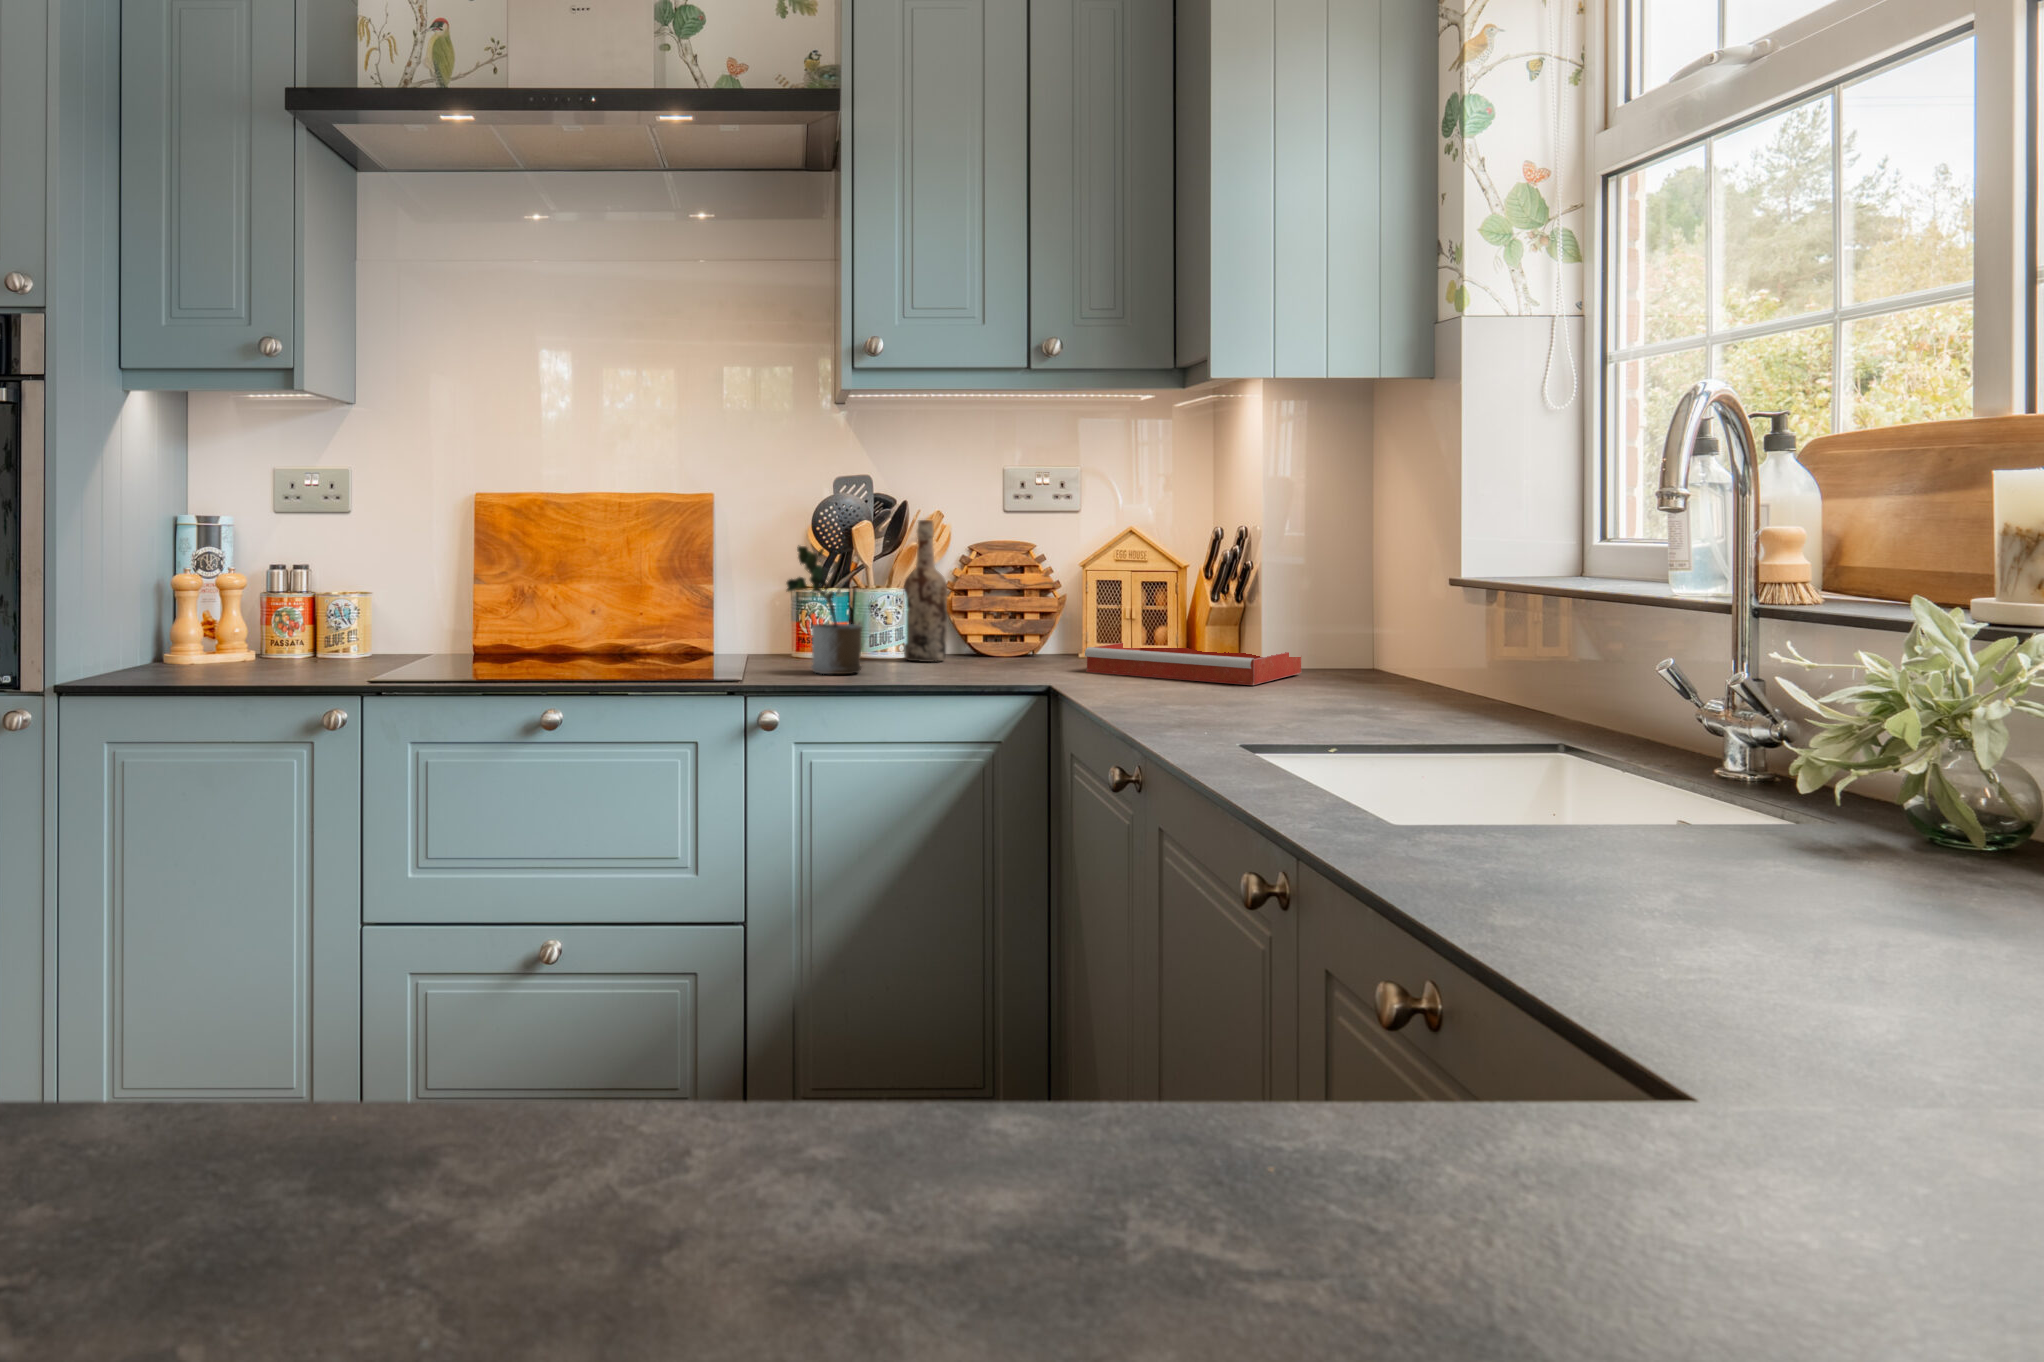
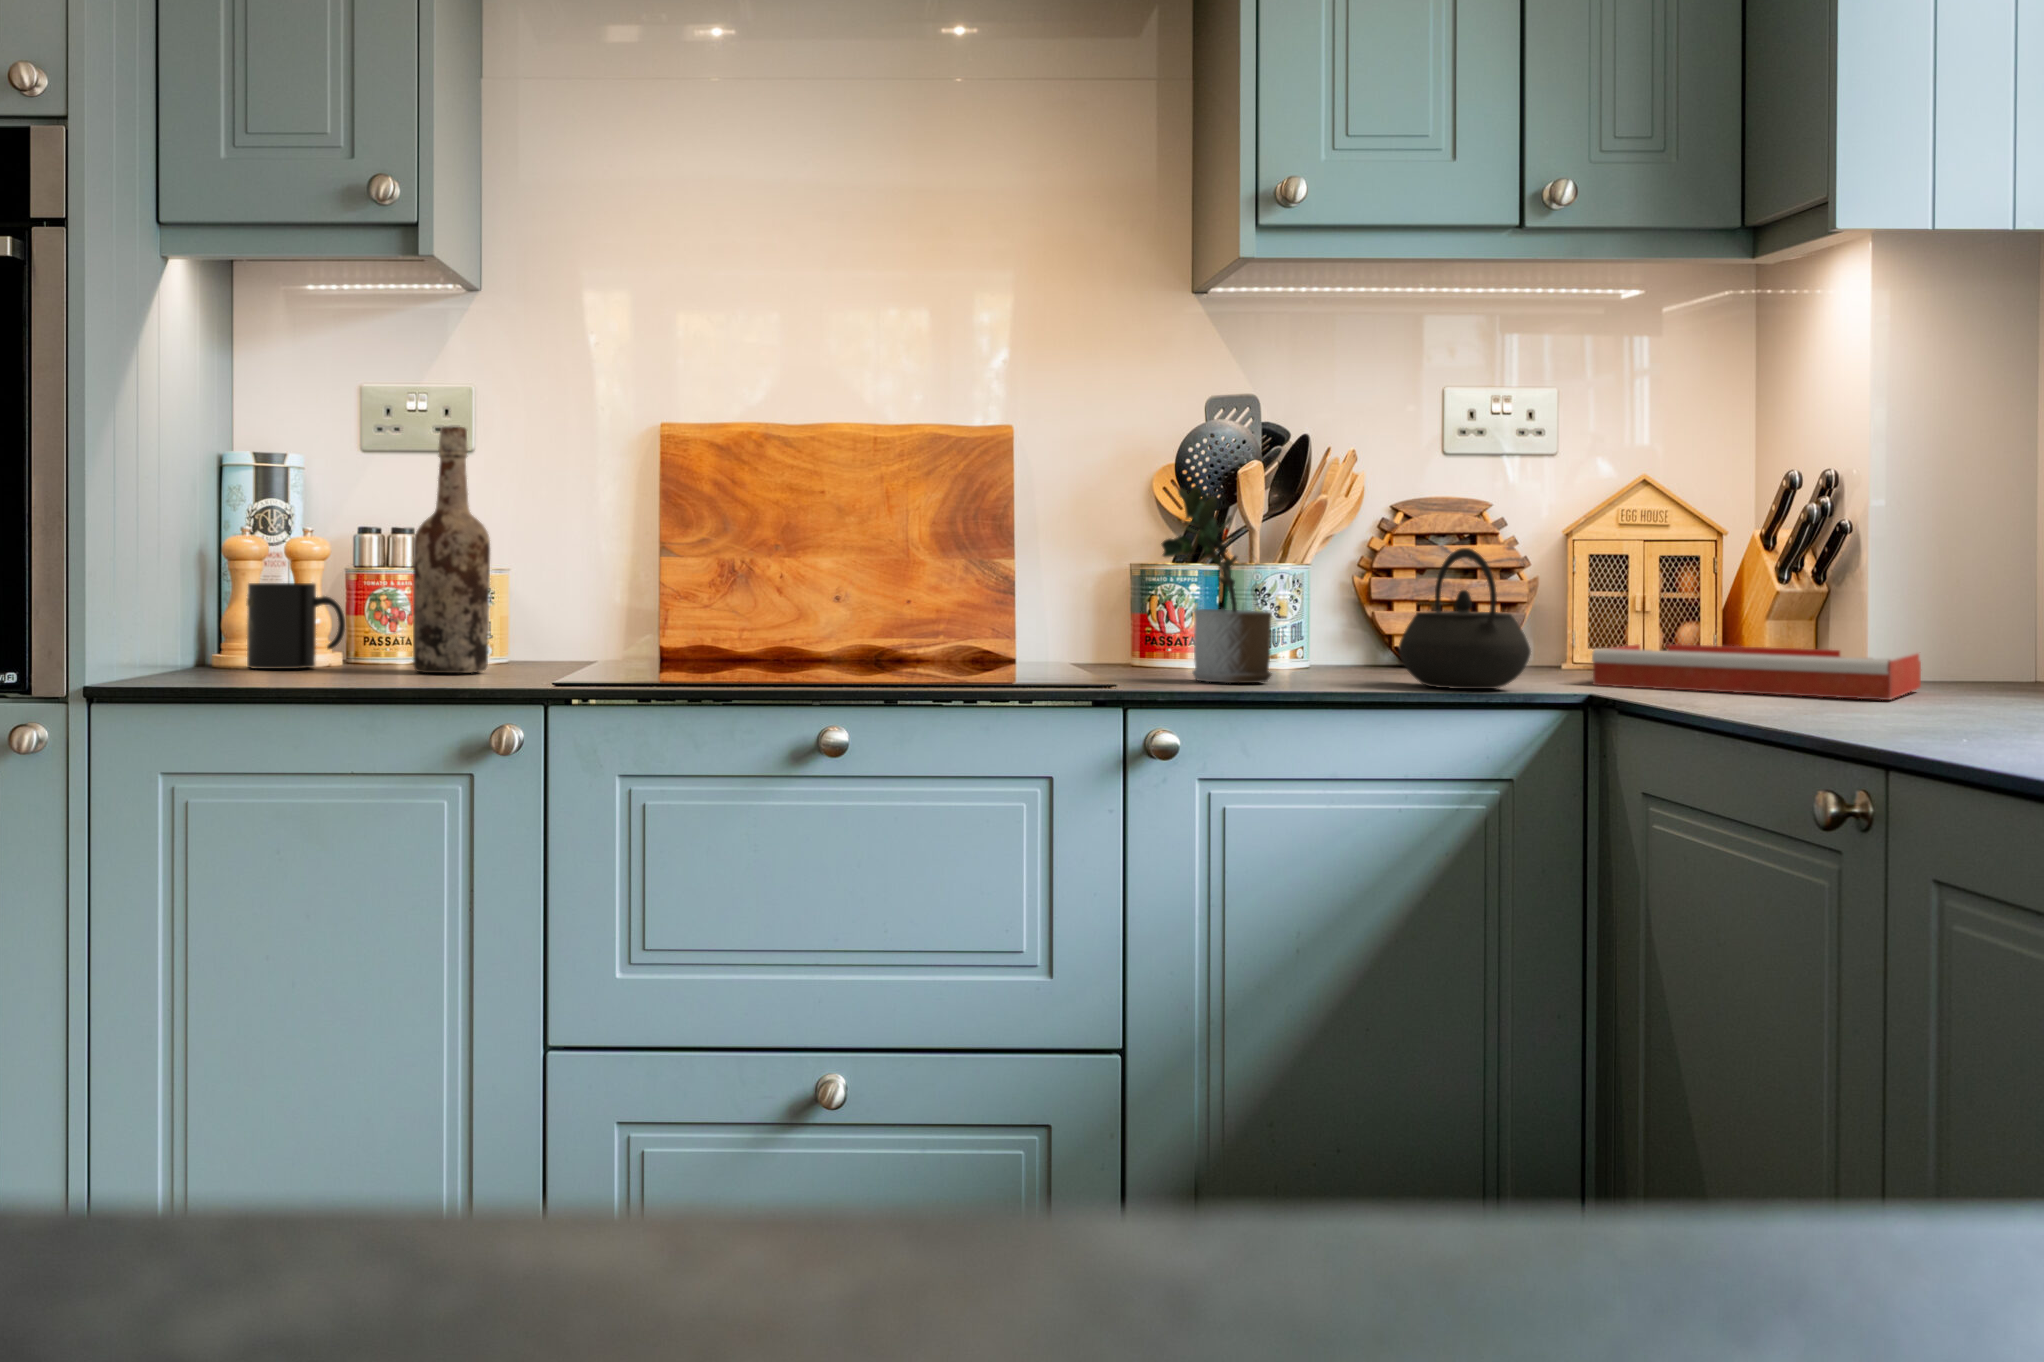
wine bottle: present [904,520,947,662] -> present [413,427,490,673]
kettle: none [946,584,1028,678] -> present [1398,548,1531,689]
mug: none [172,611,240,671] -> present [247,583,345,669]

